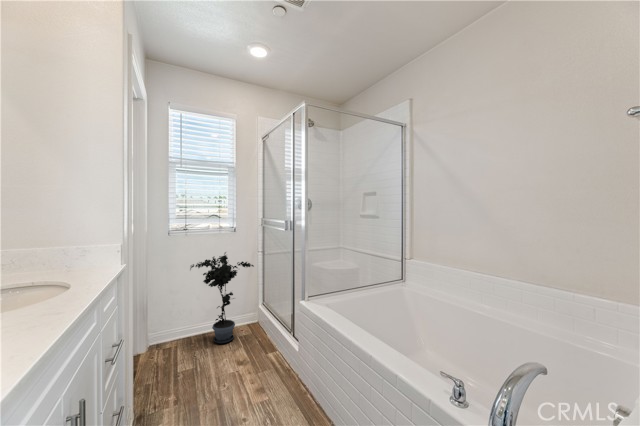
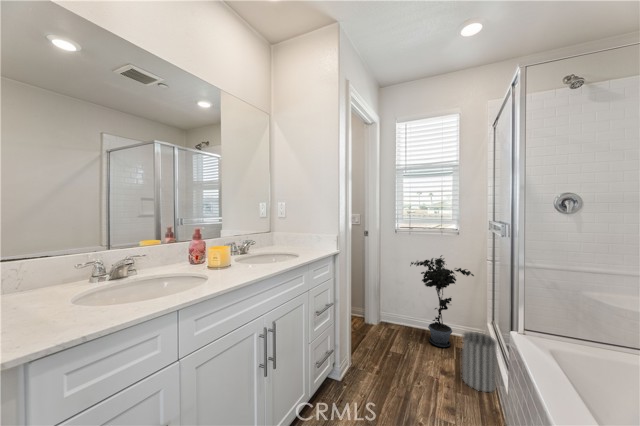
wastebasket: none [255,314,281,363] -> present [462,332,497,392]

